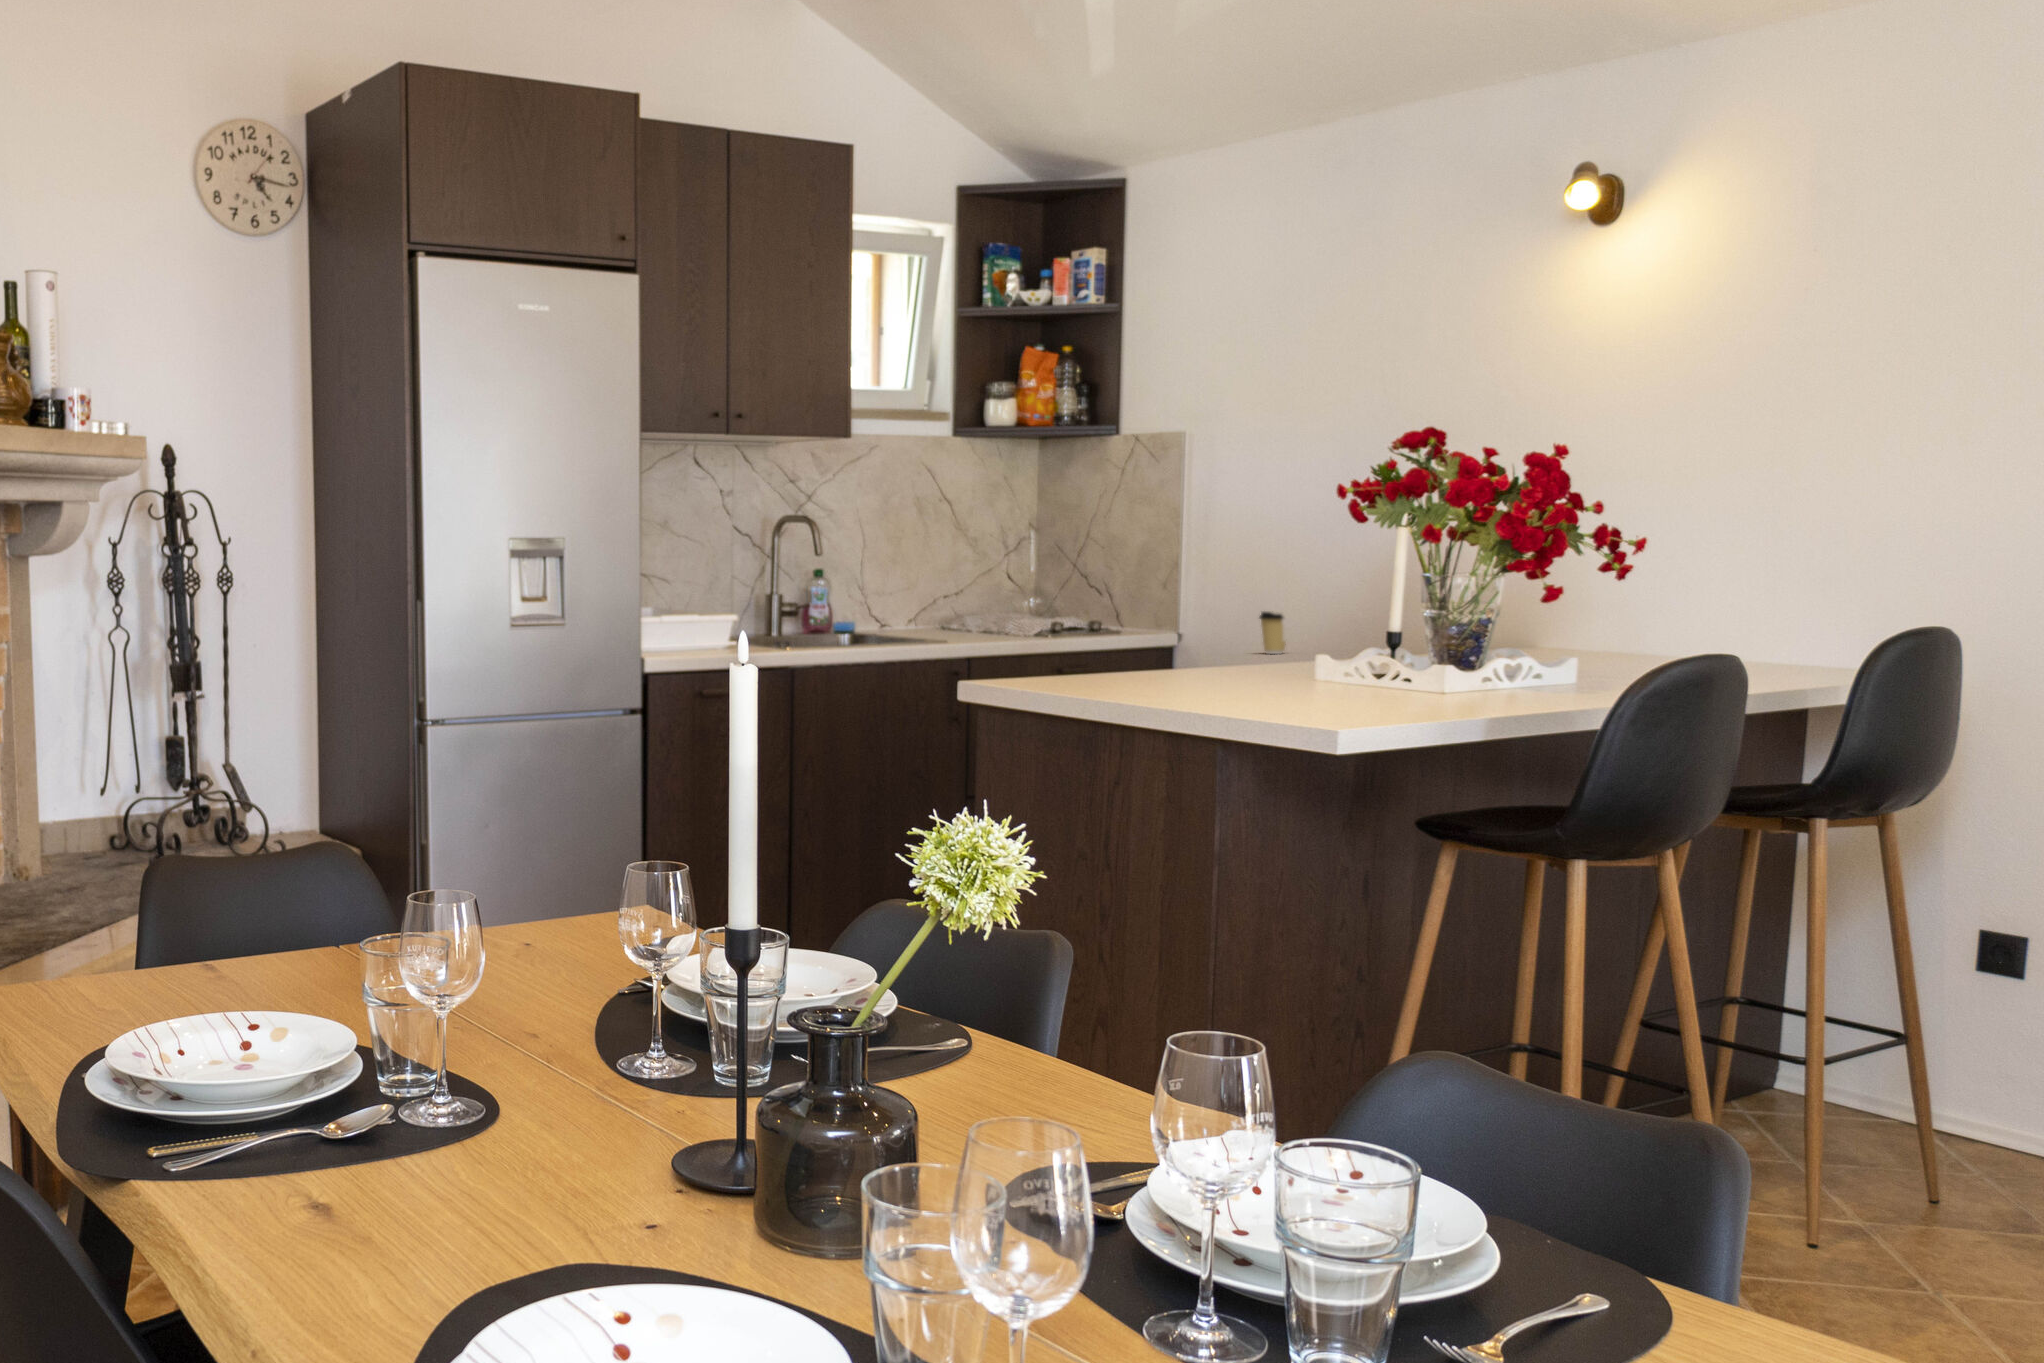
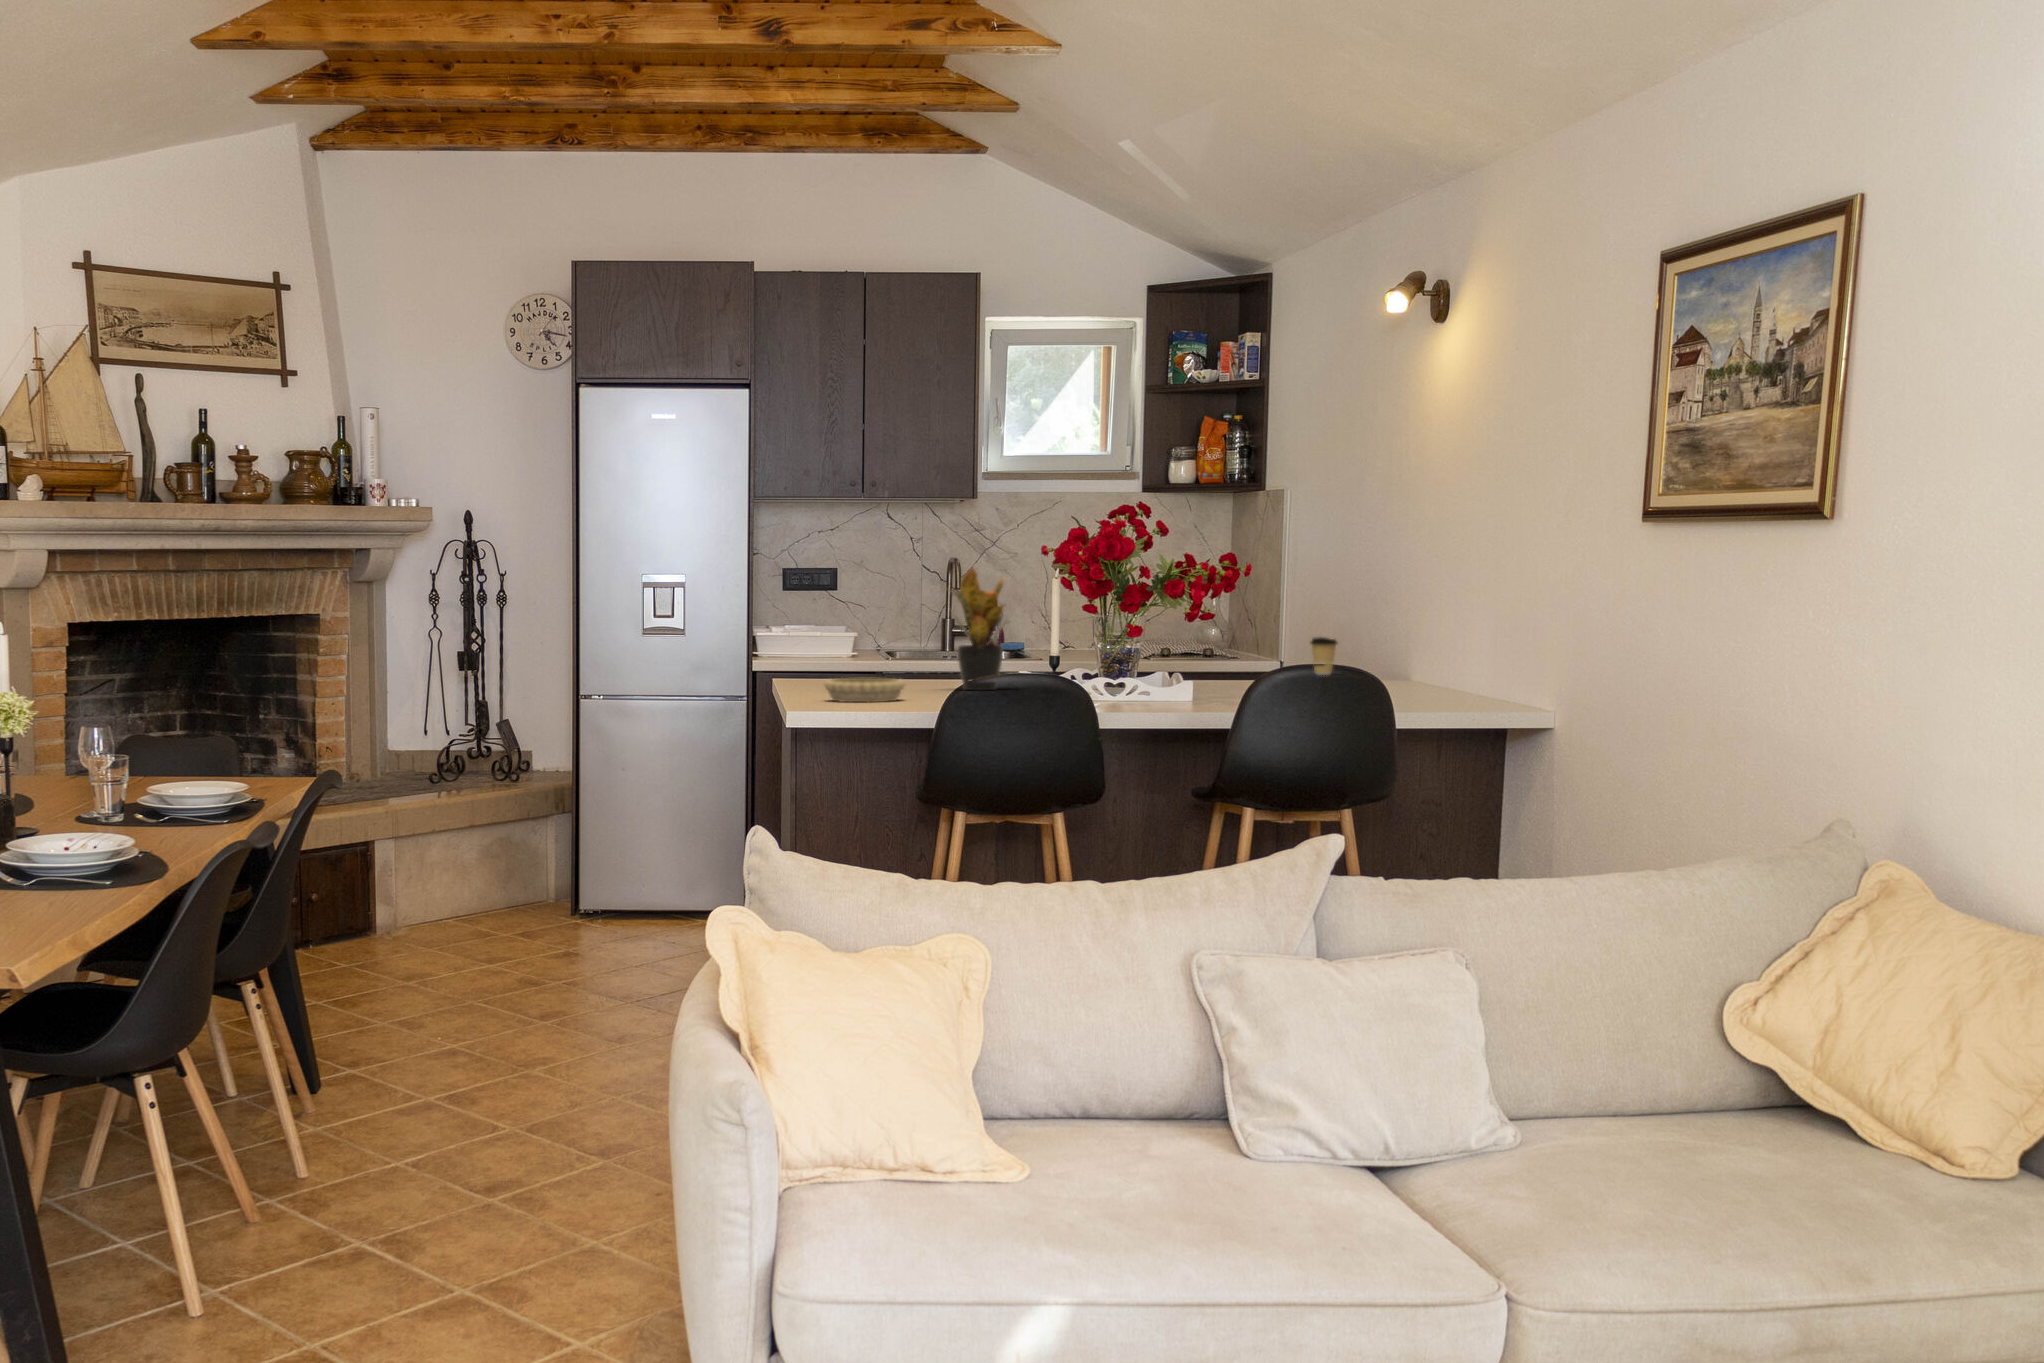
potted plant: none [1144,515,1258,686] -> present [952,568,1010,690]
decorative bowl: none [1221,671,1345,707] -> present [824,677,905,702]

